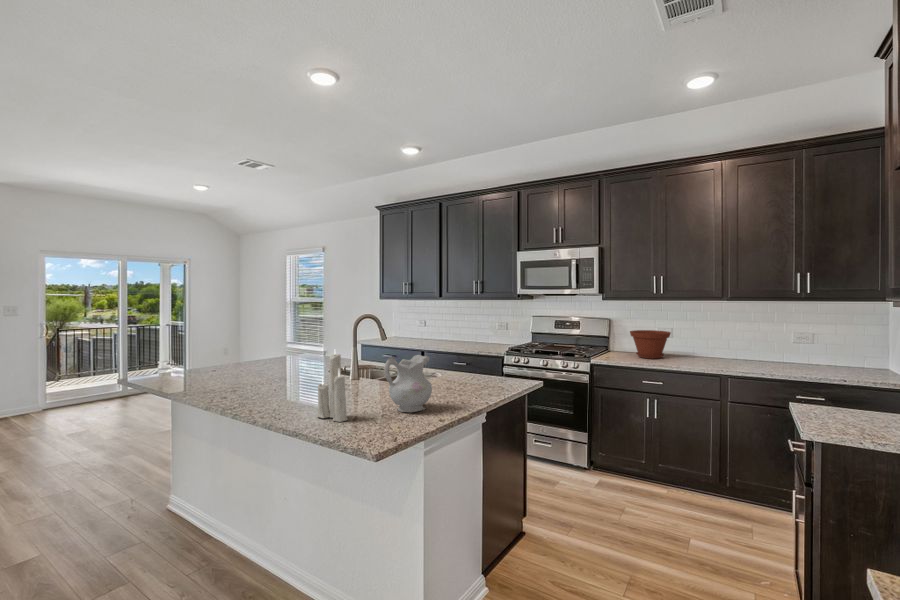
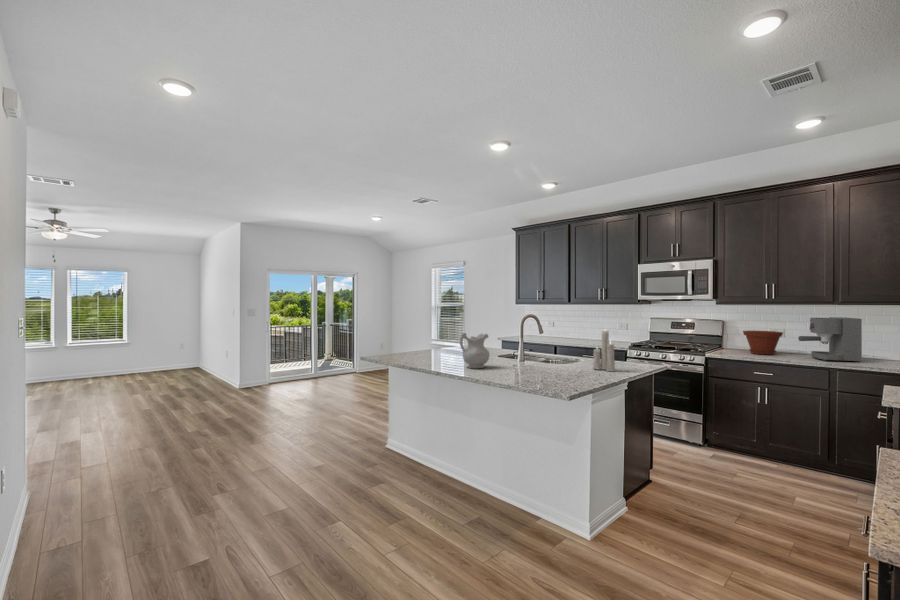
coffee maker: none [687,315,749,366] -> present [798,317,862,362]
candle: present [317,354,347,422] -> present [593,330,615,371]
ceramic pitcher: present [385,355,432,413] -> present [460,333,490,368]

